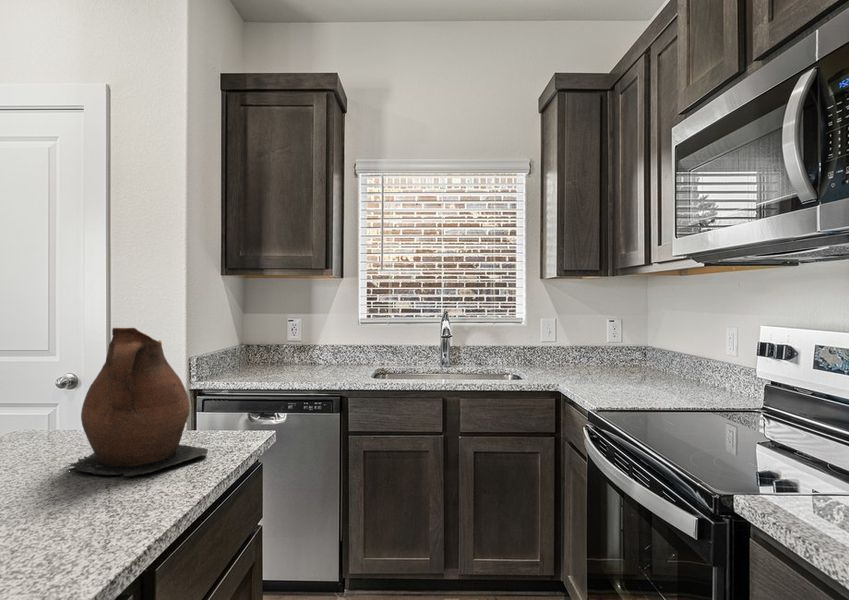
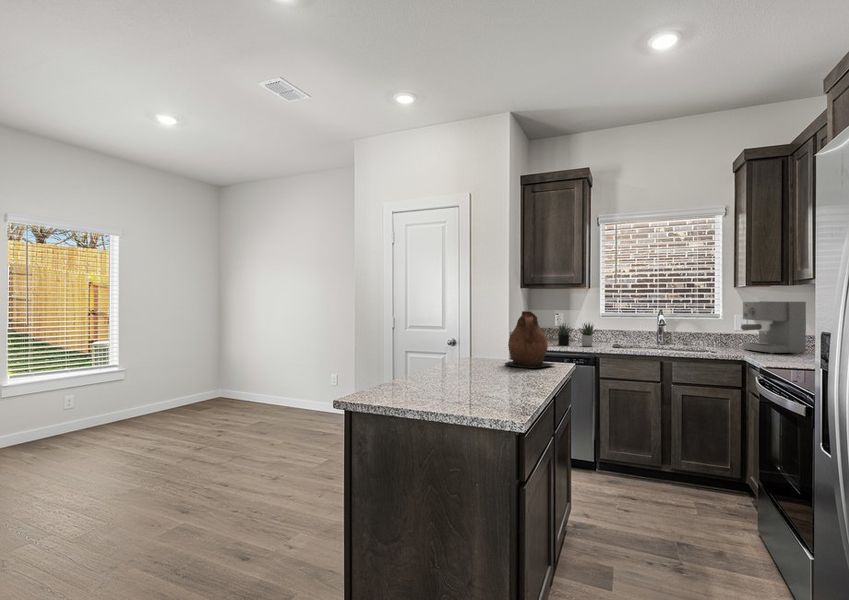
coffee maker: none [551,300,628,377] -> present [741,301,806,354]
succulent plant: none [275,333,352,377] -> present [556,323,596,346]

